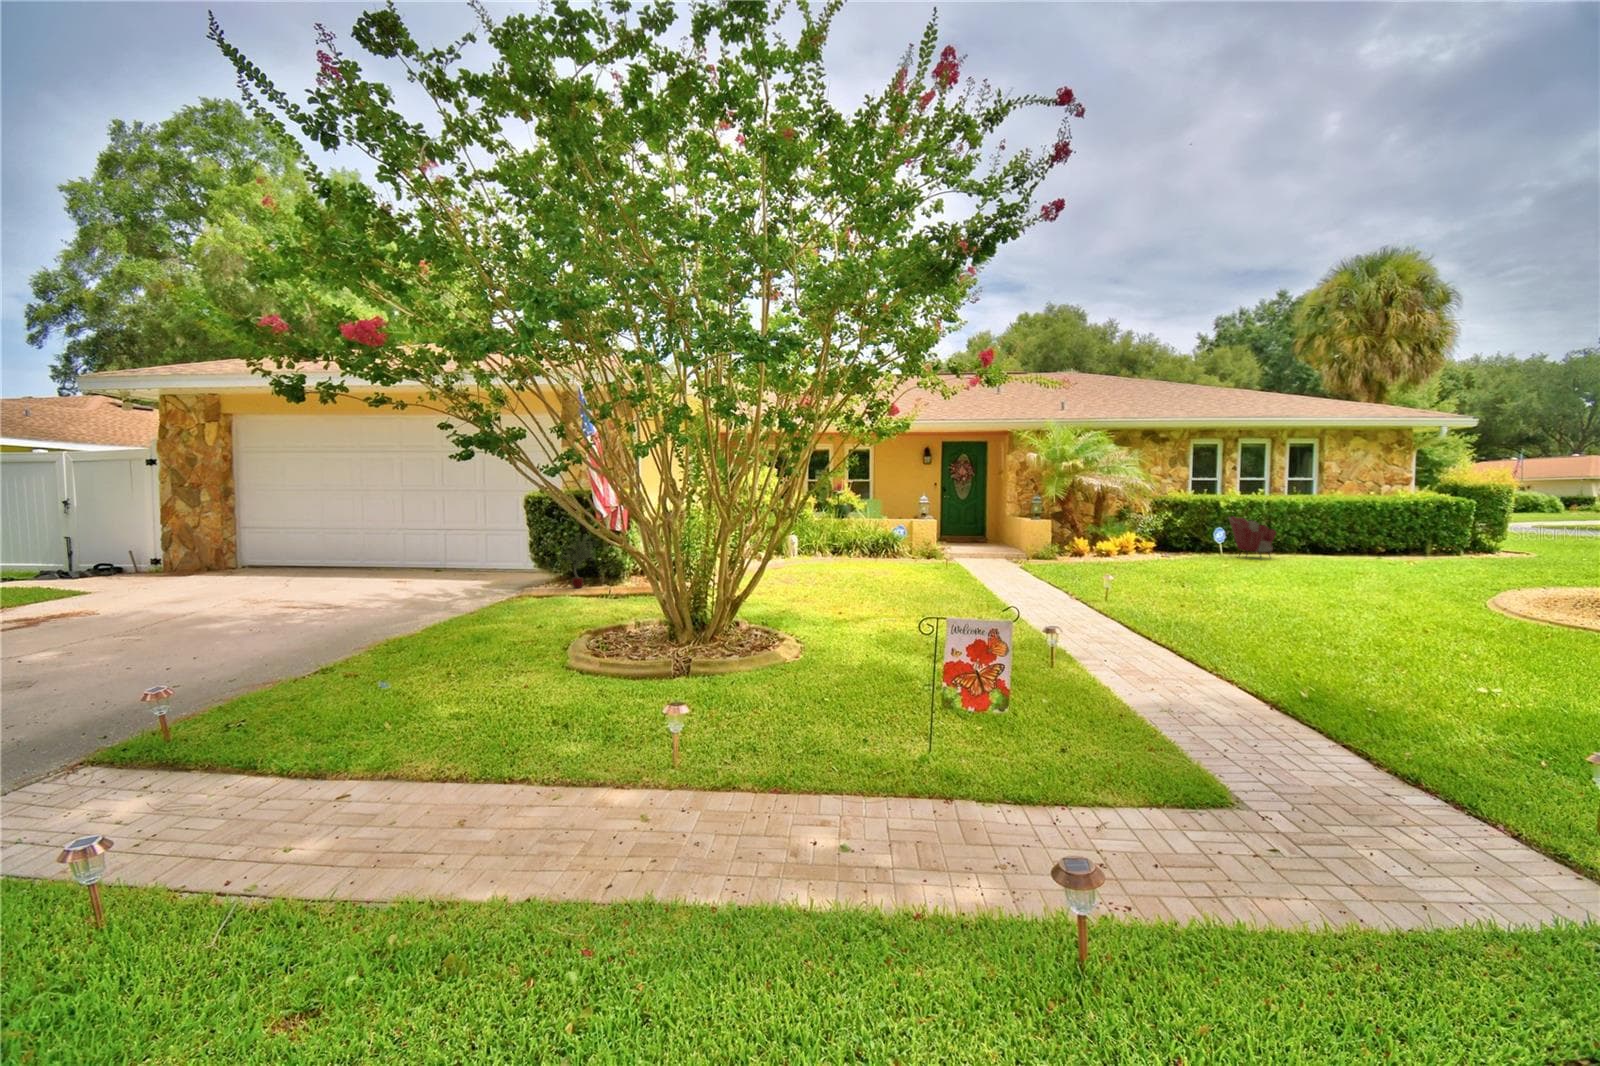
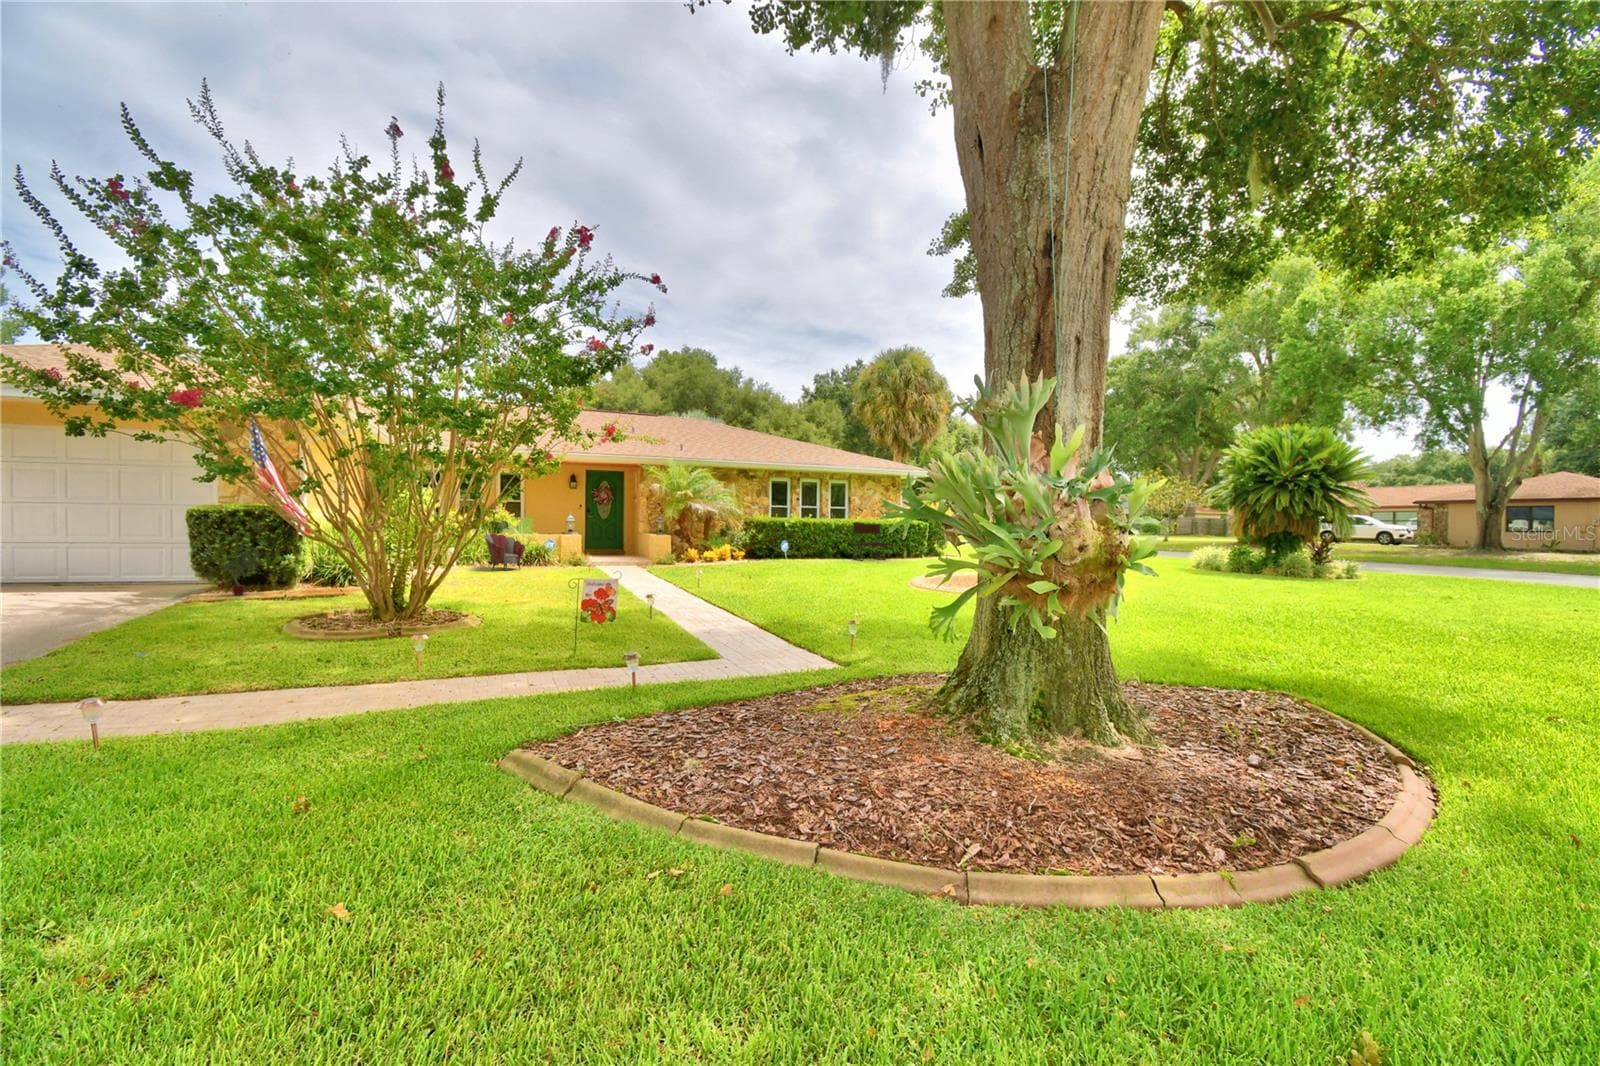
bench: none [1334,499,1408,559] -> present [853,522,890,561]
armchair: present [1229,516,1276,556] -> present [484,533,525,571]

